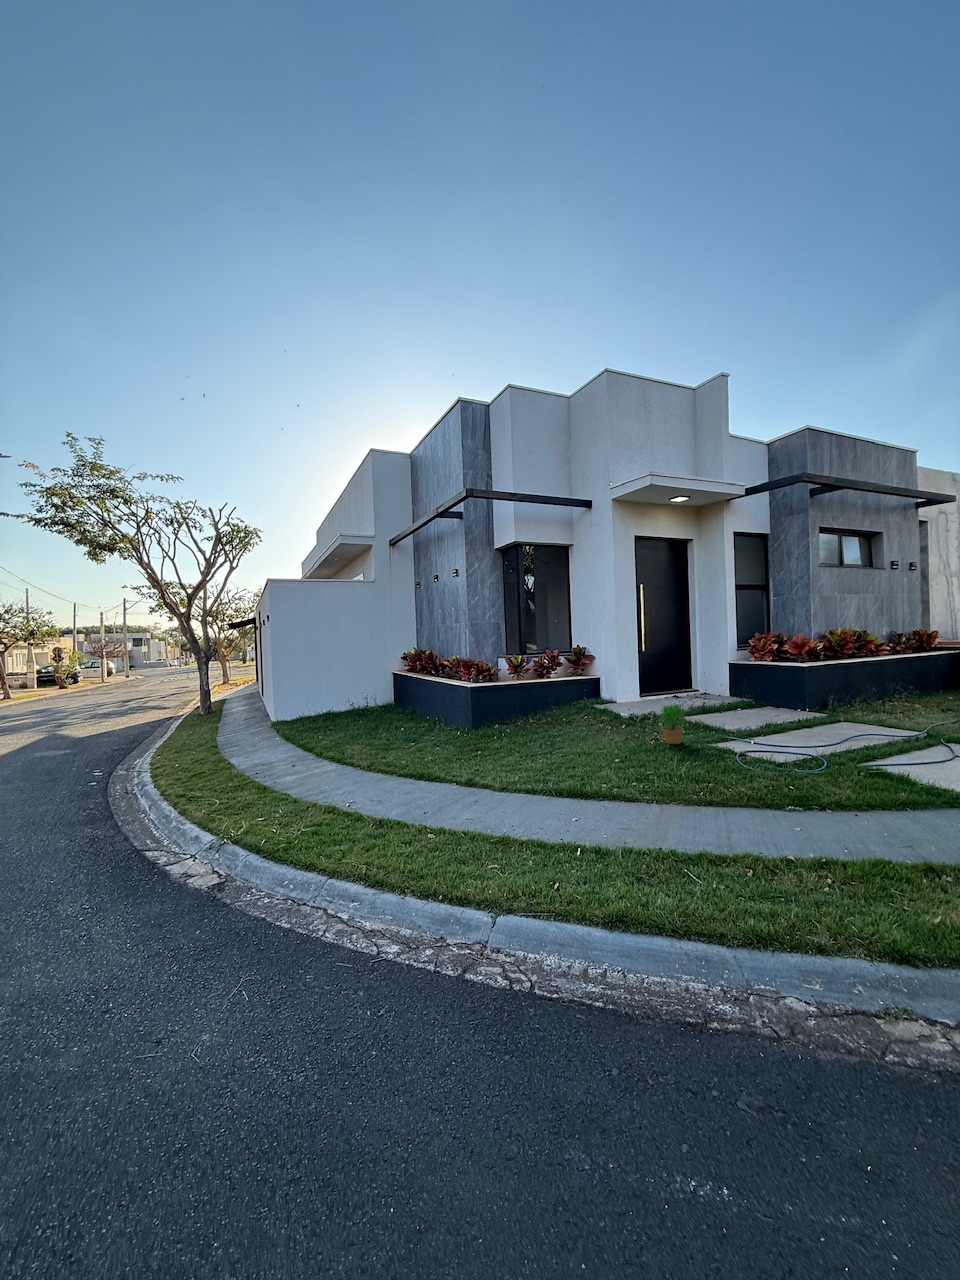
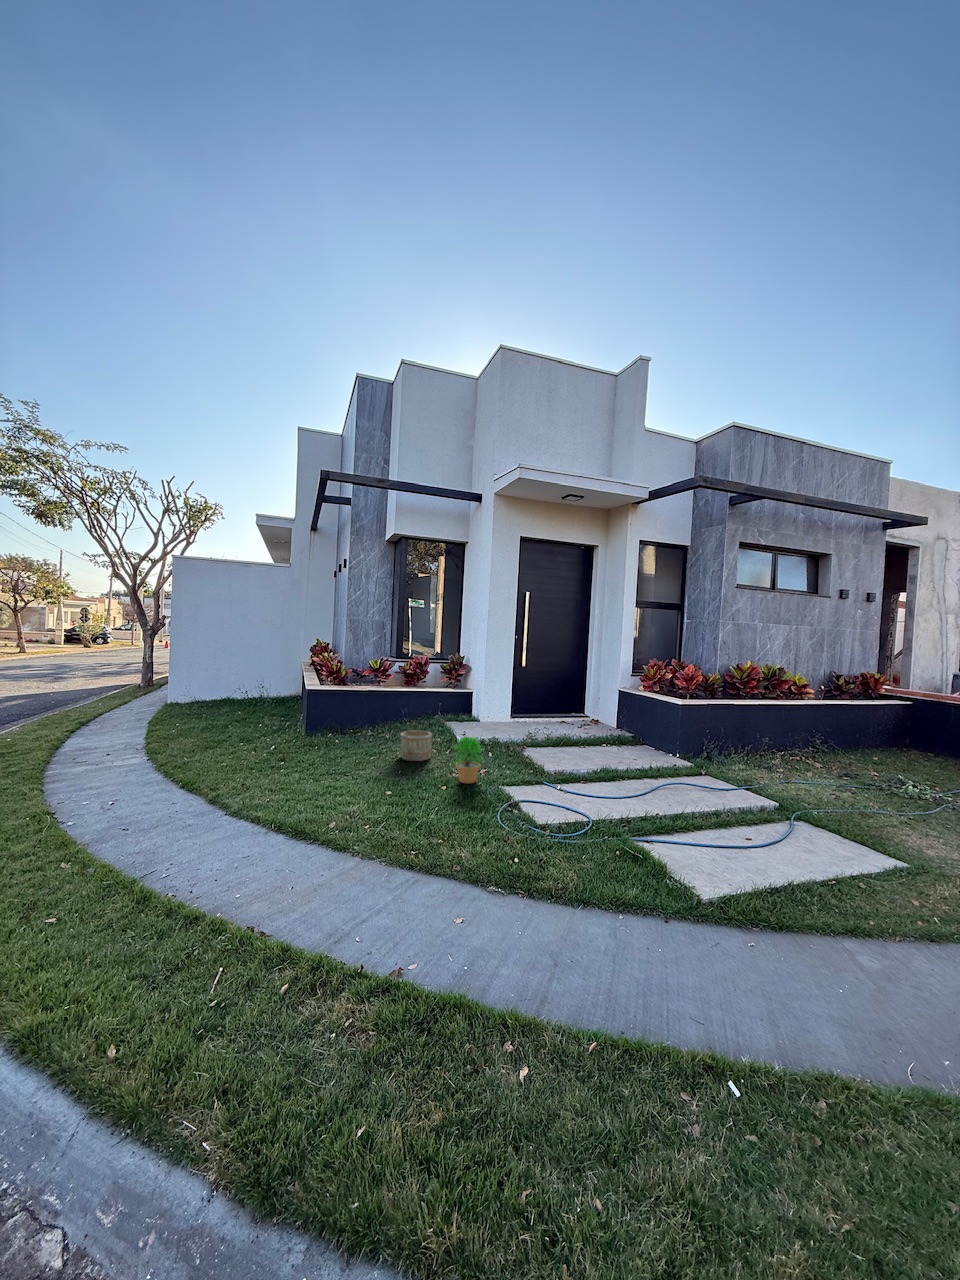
wooden bucket: none [590,709,618,735] -> present [400,730,432,761]

